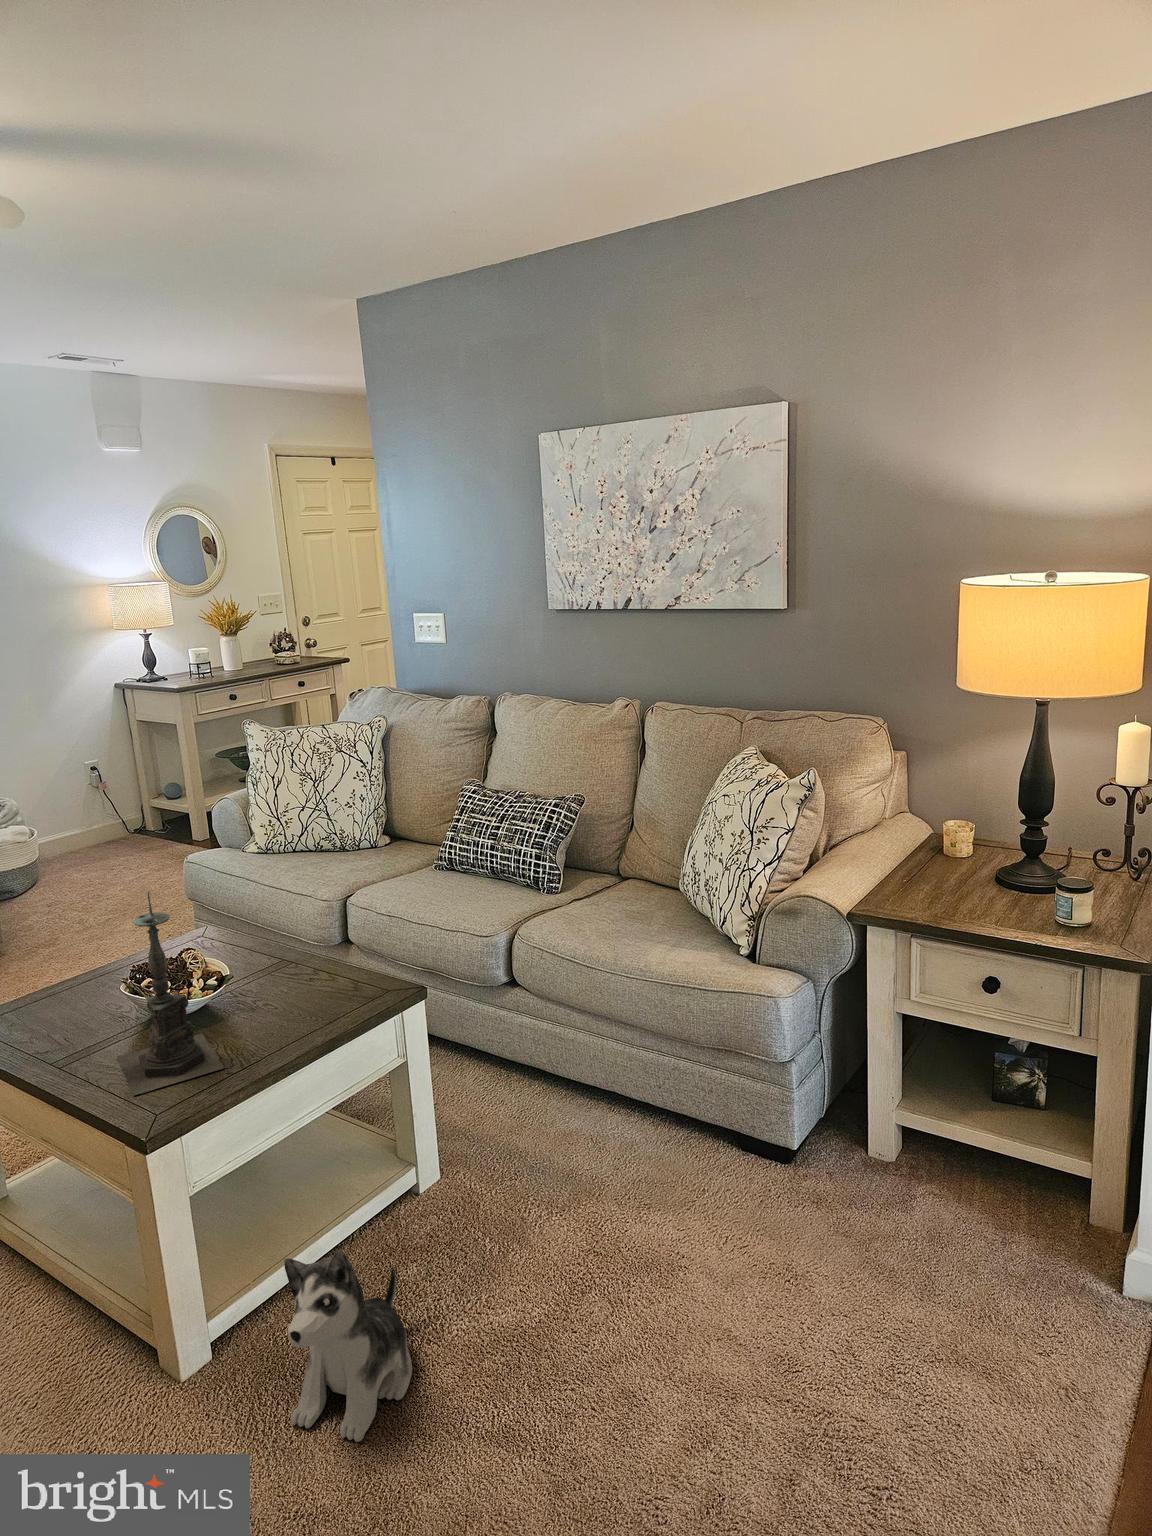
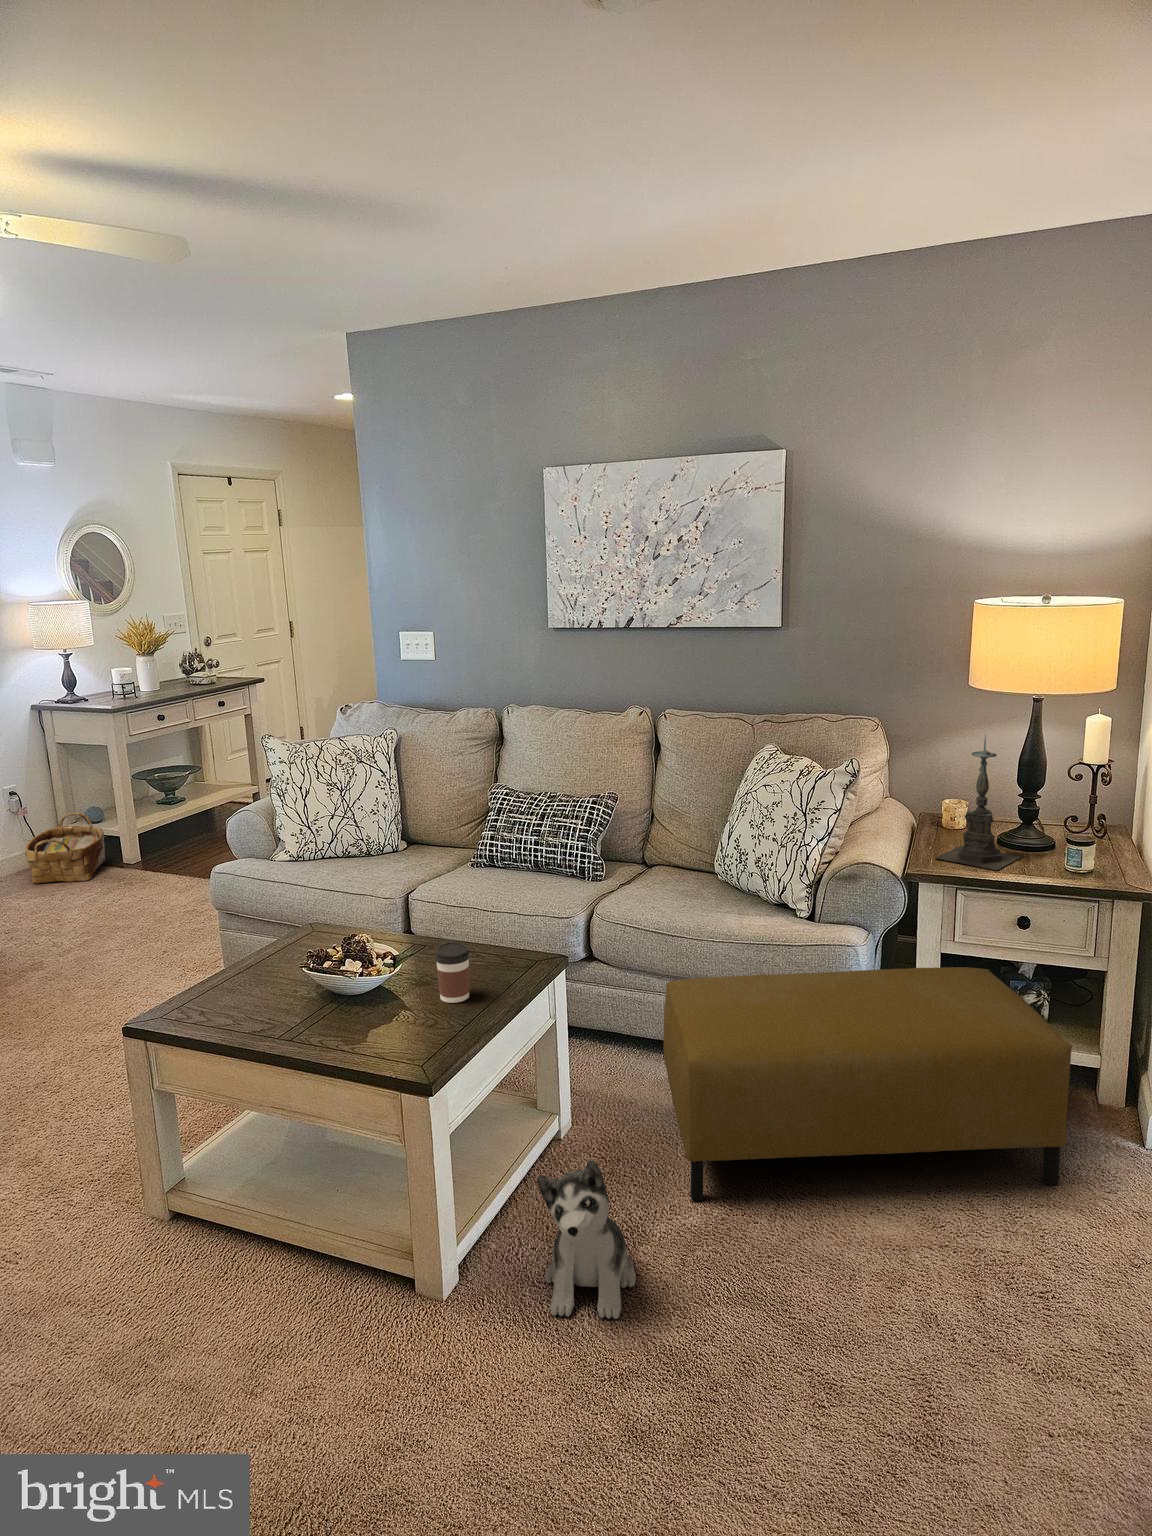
woven basket: none [100,786,181,854] -> present [25,812,106,884]
candle holder: present [117,892,224,1095] -> present [935,735,1021,870]
coffee cup: none [251,968,294,1037] -> present [435,943,470,1003]
ottoman: none [511,1022,1002,1337] -> present [663,967,1072,1201]

